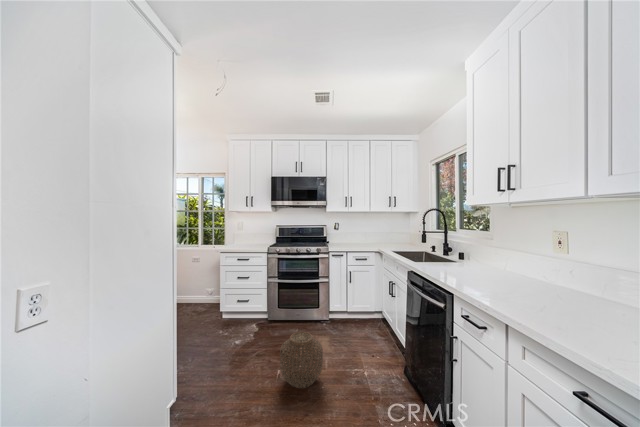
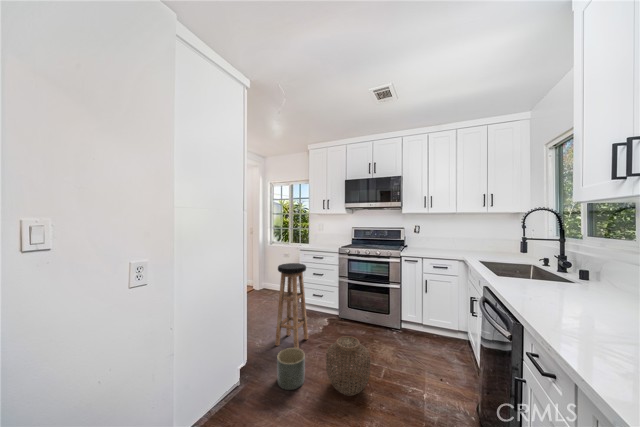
bar stool: none [206,267,243,363] -> present [275,263,308,349]
planter: none [226,357,257,403] -> present [277,348,305,390]

